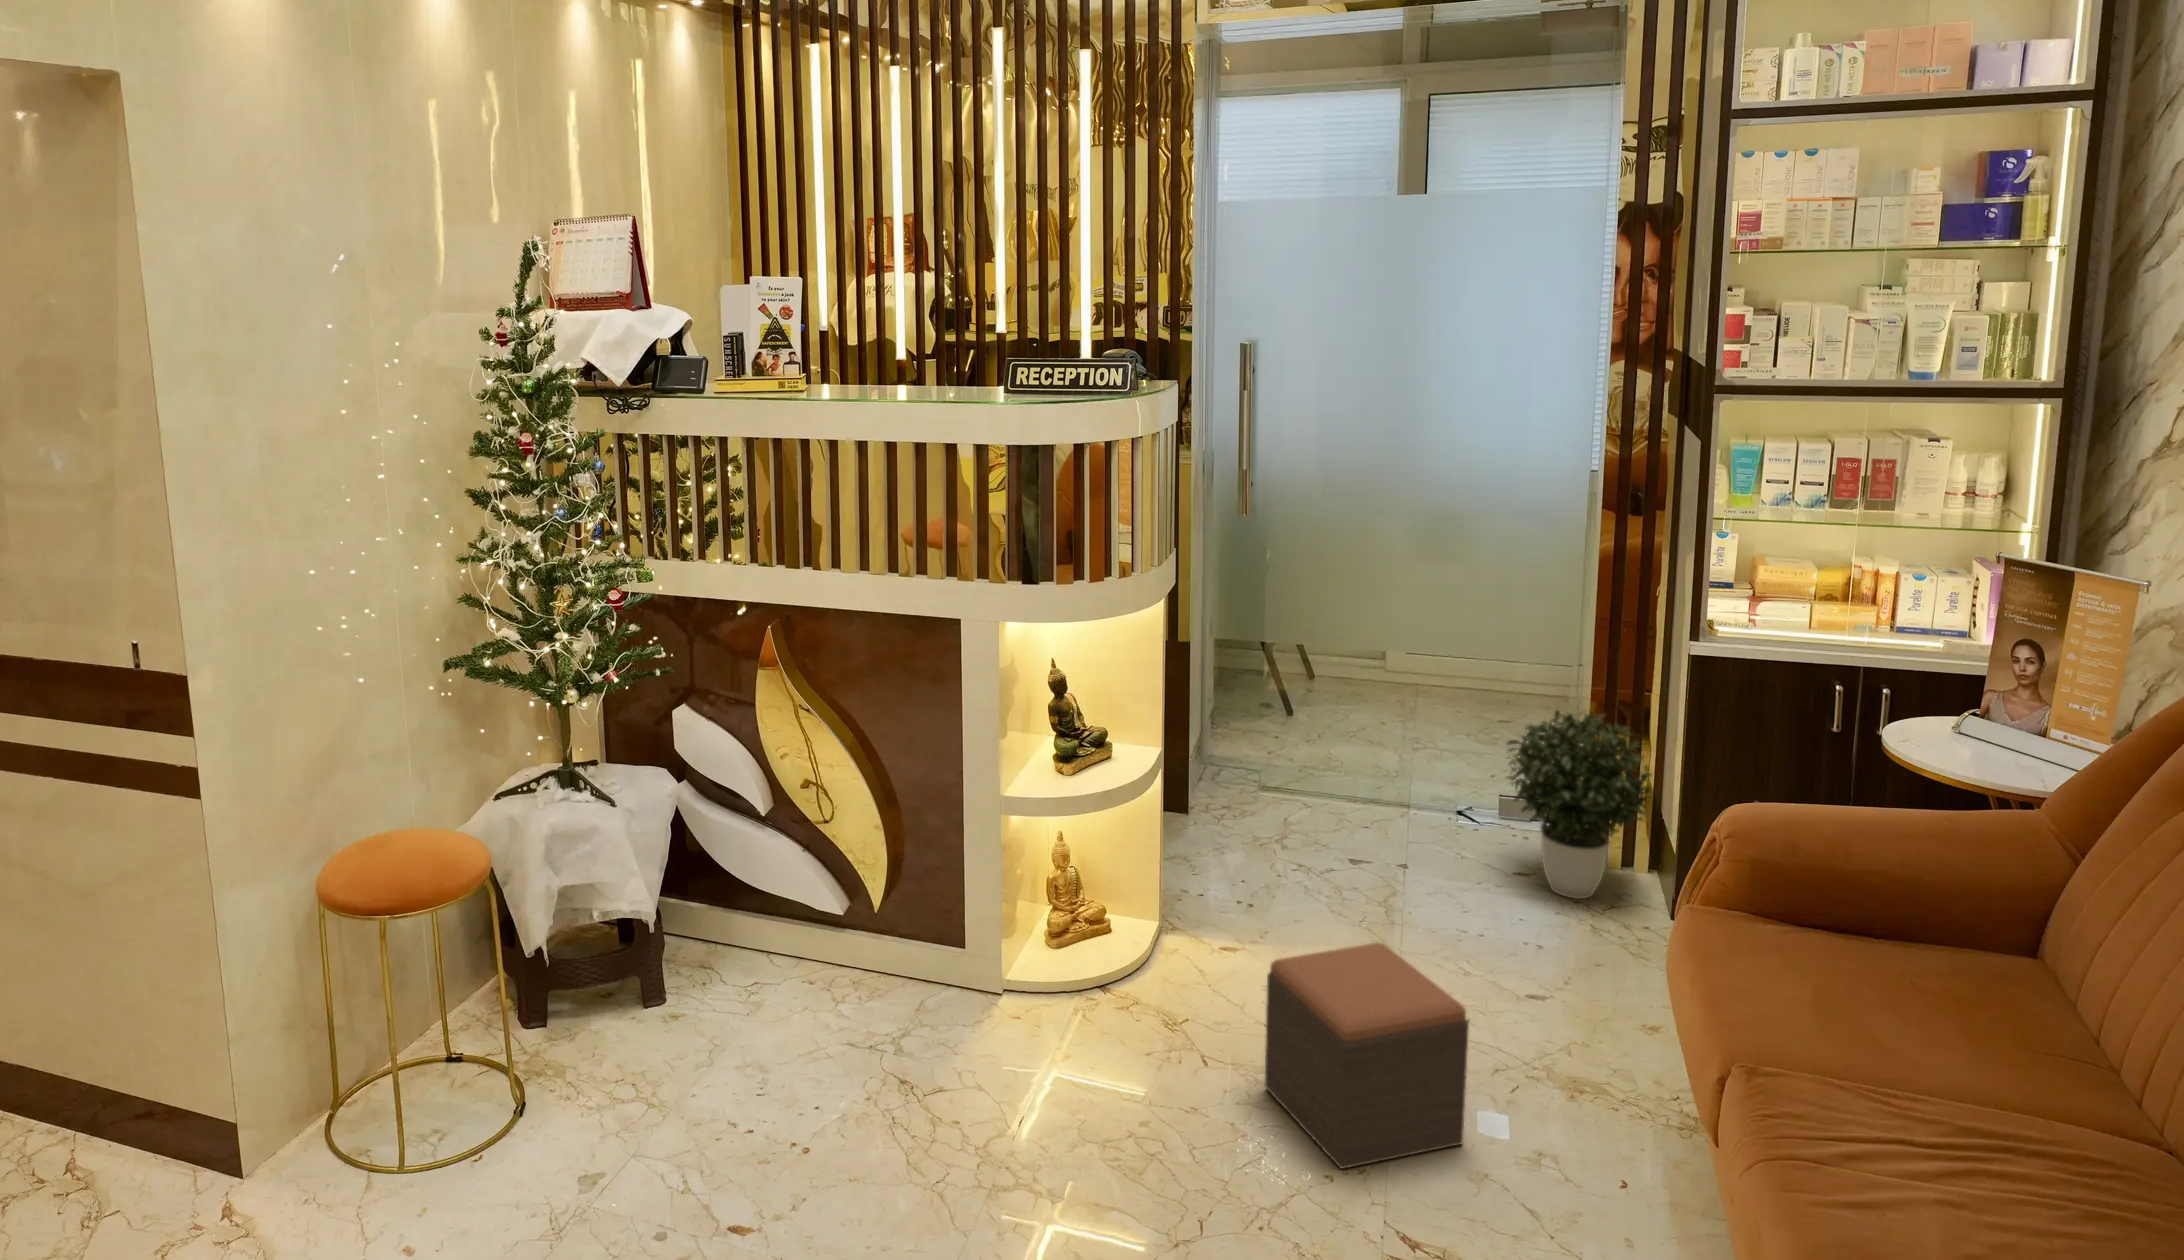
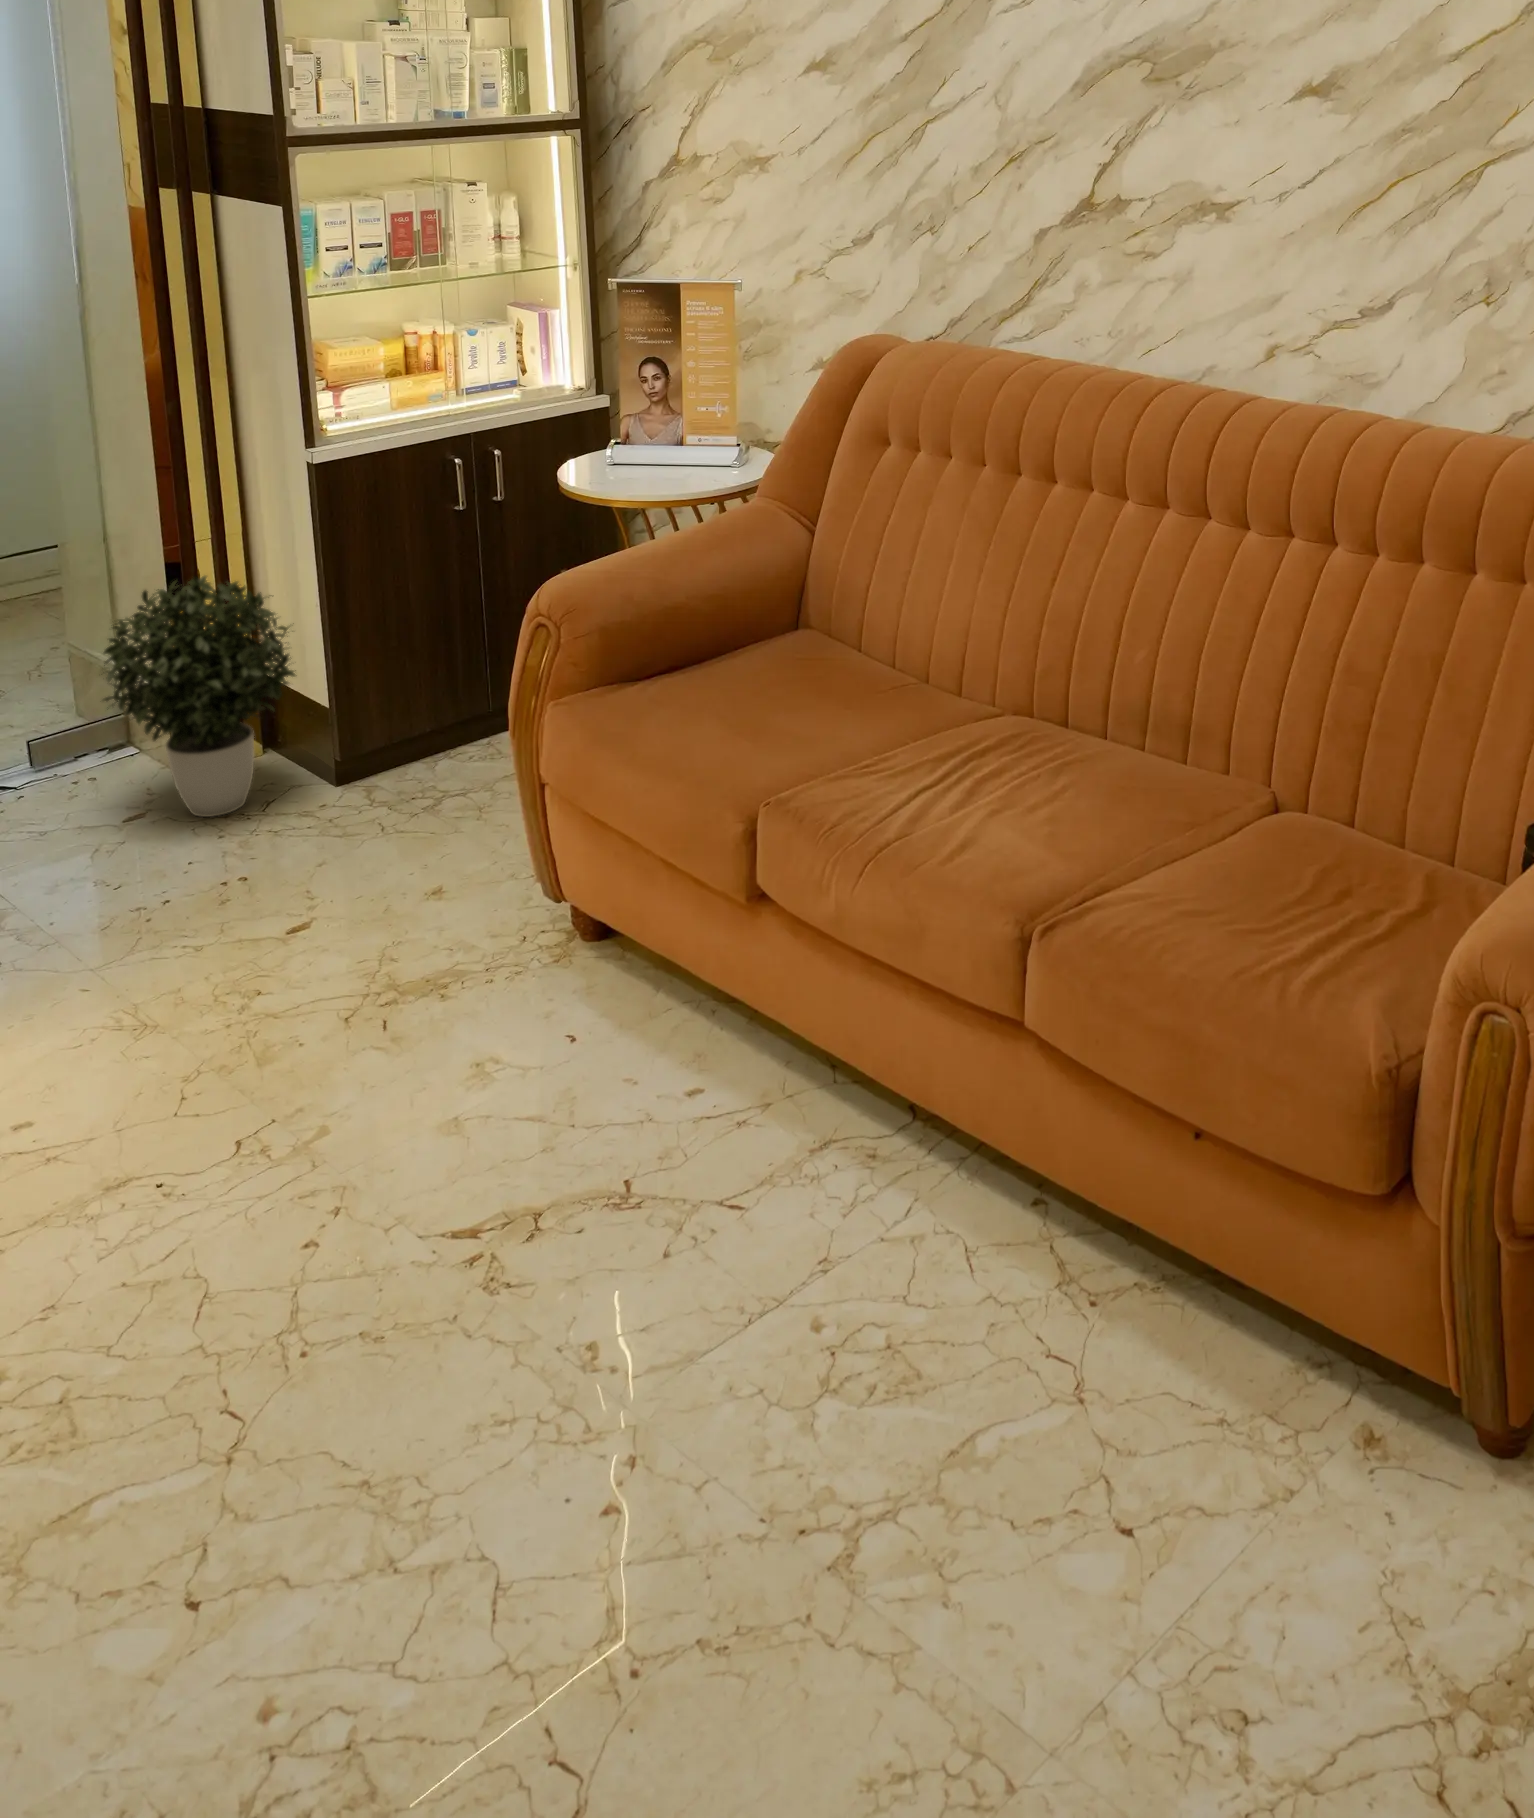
footstool: present [1265,942,1469,1169] -> none [98,936,405,1233]

